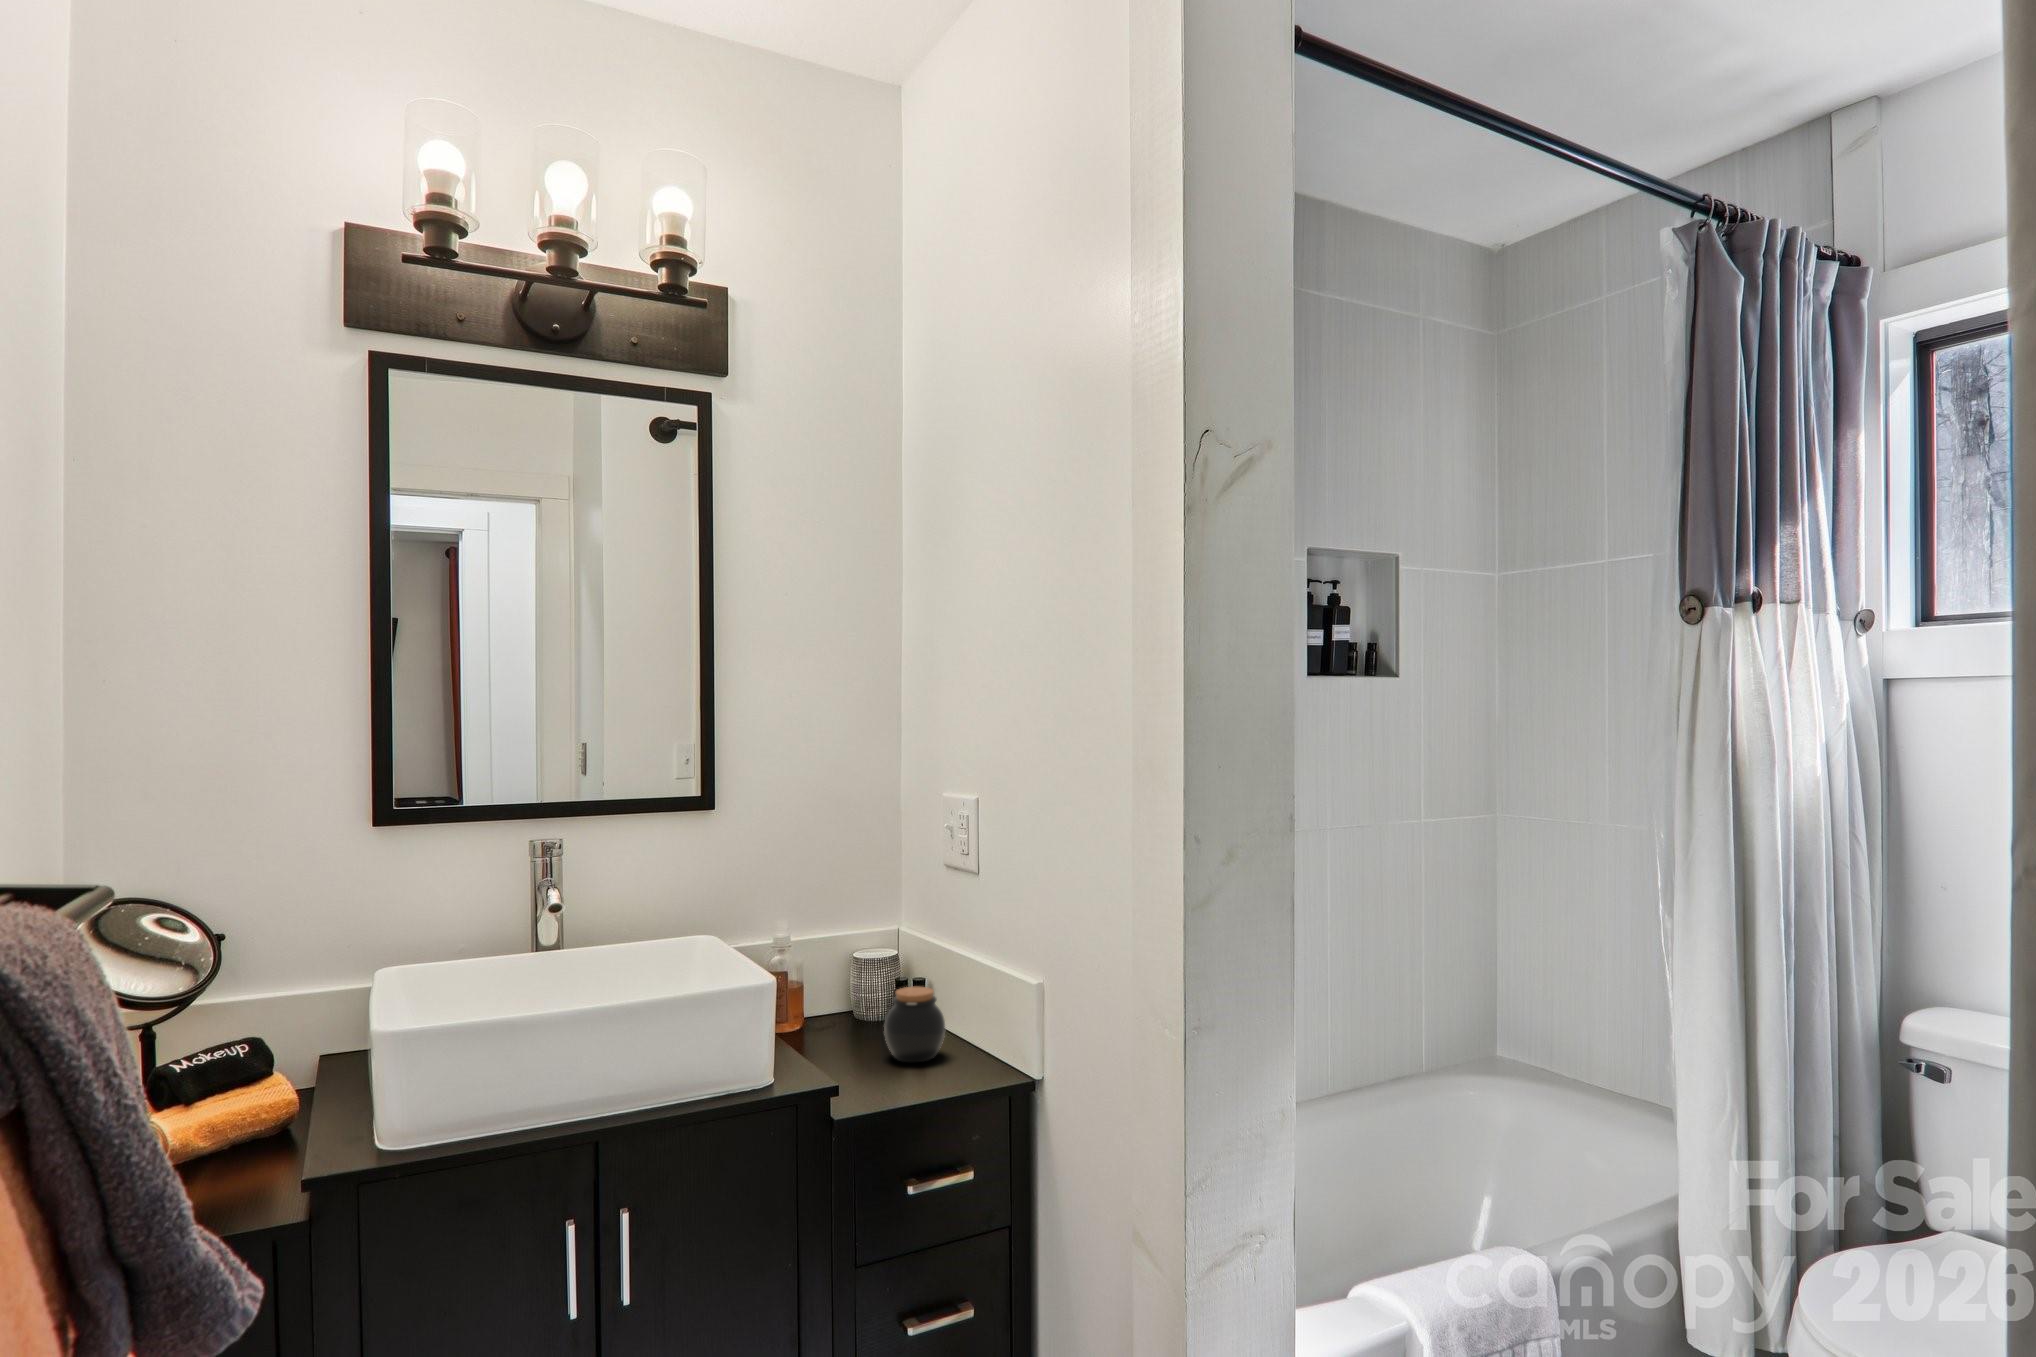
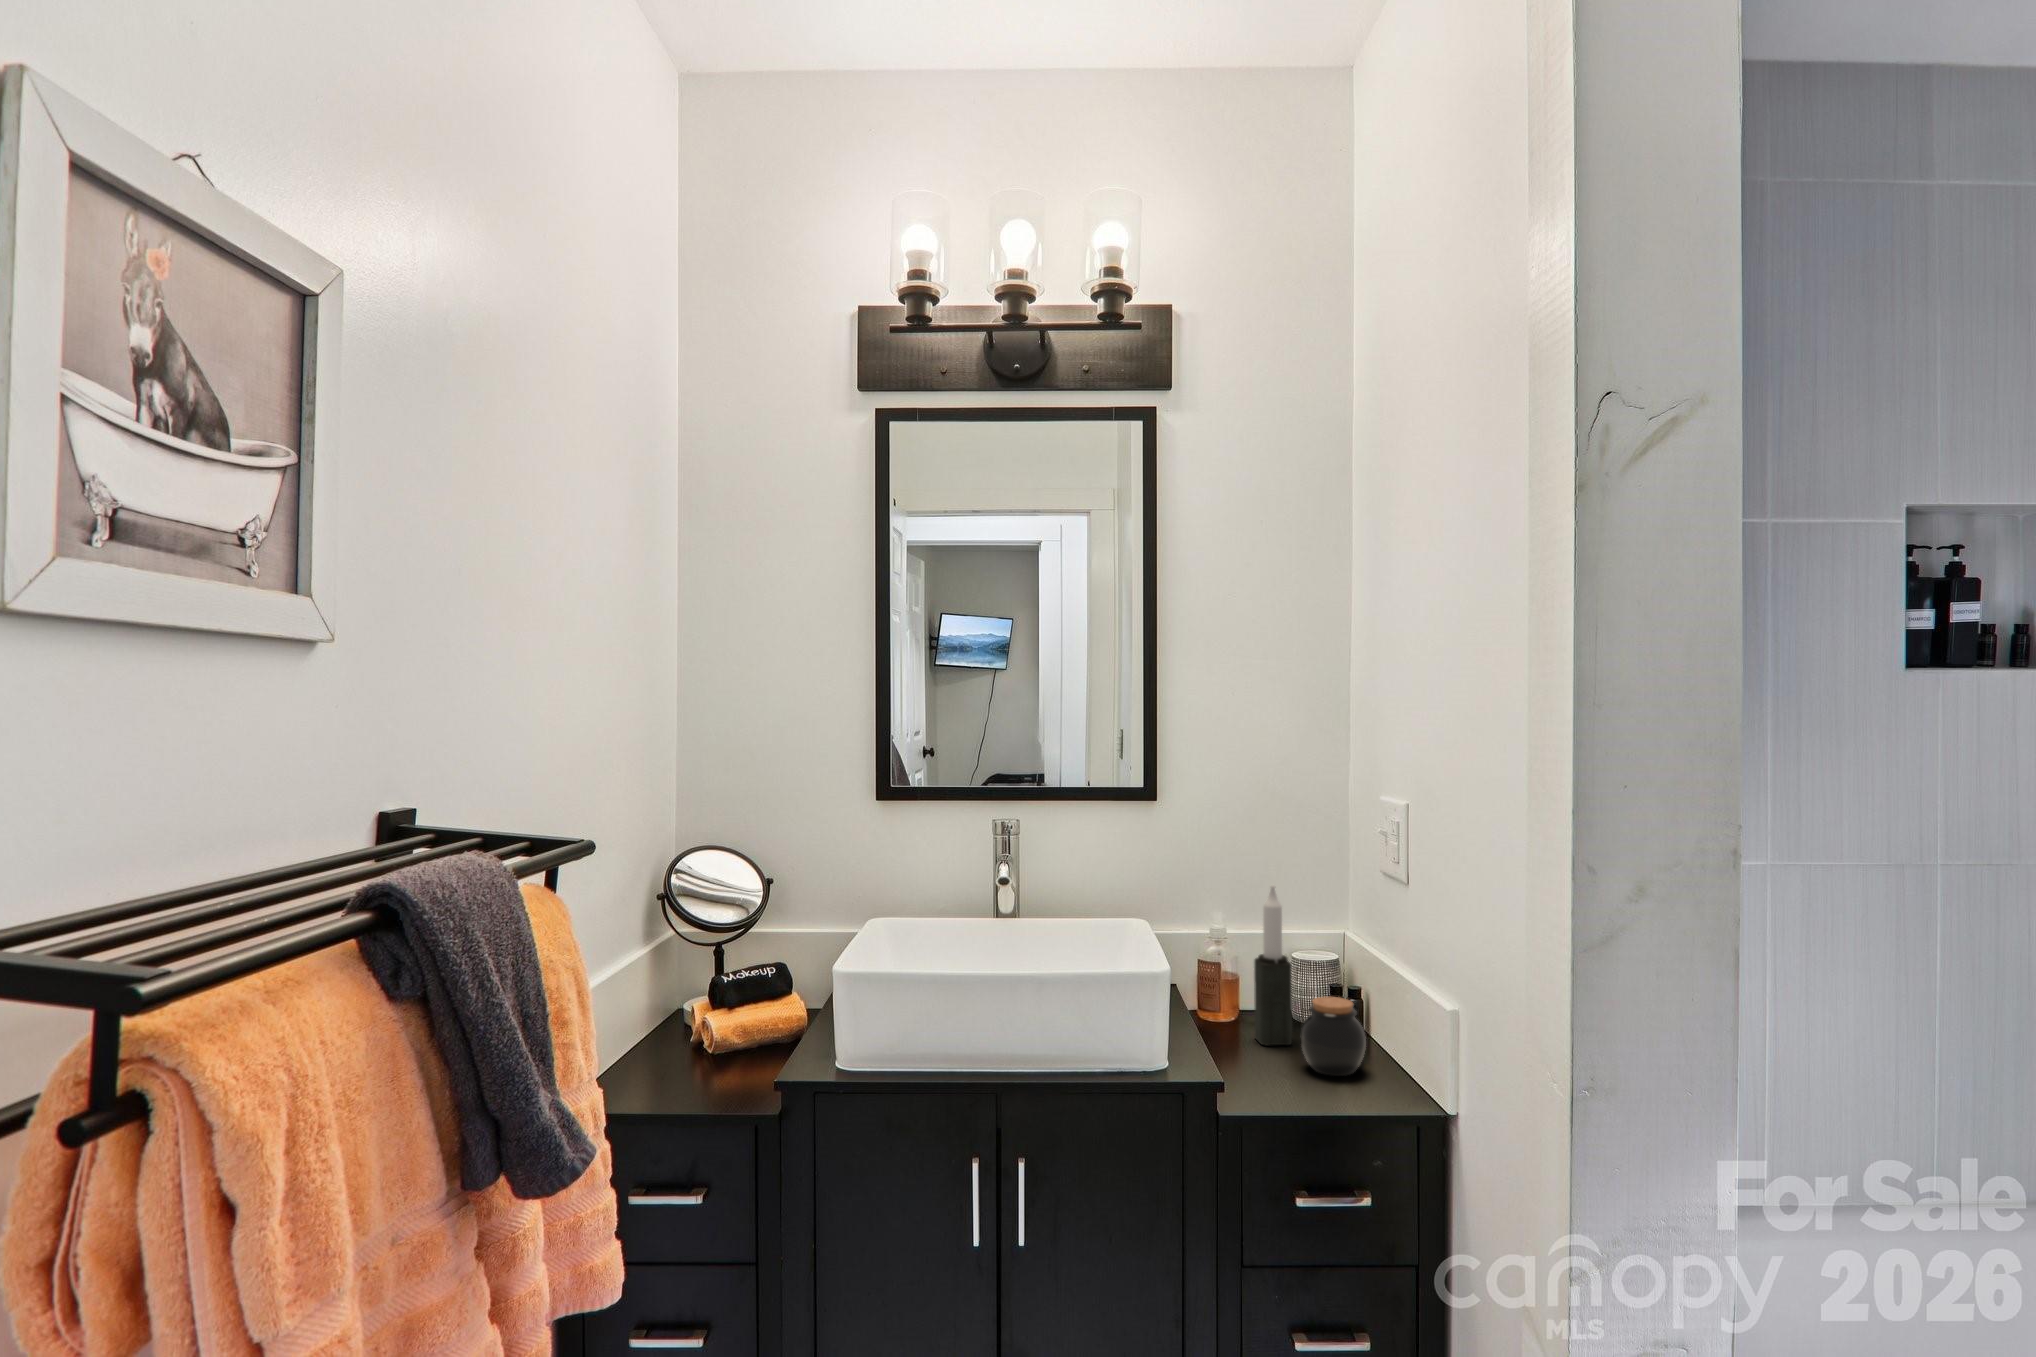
candle: none [826,884,865,1047] -> present [1254,885,1292,1046]

